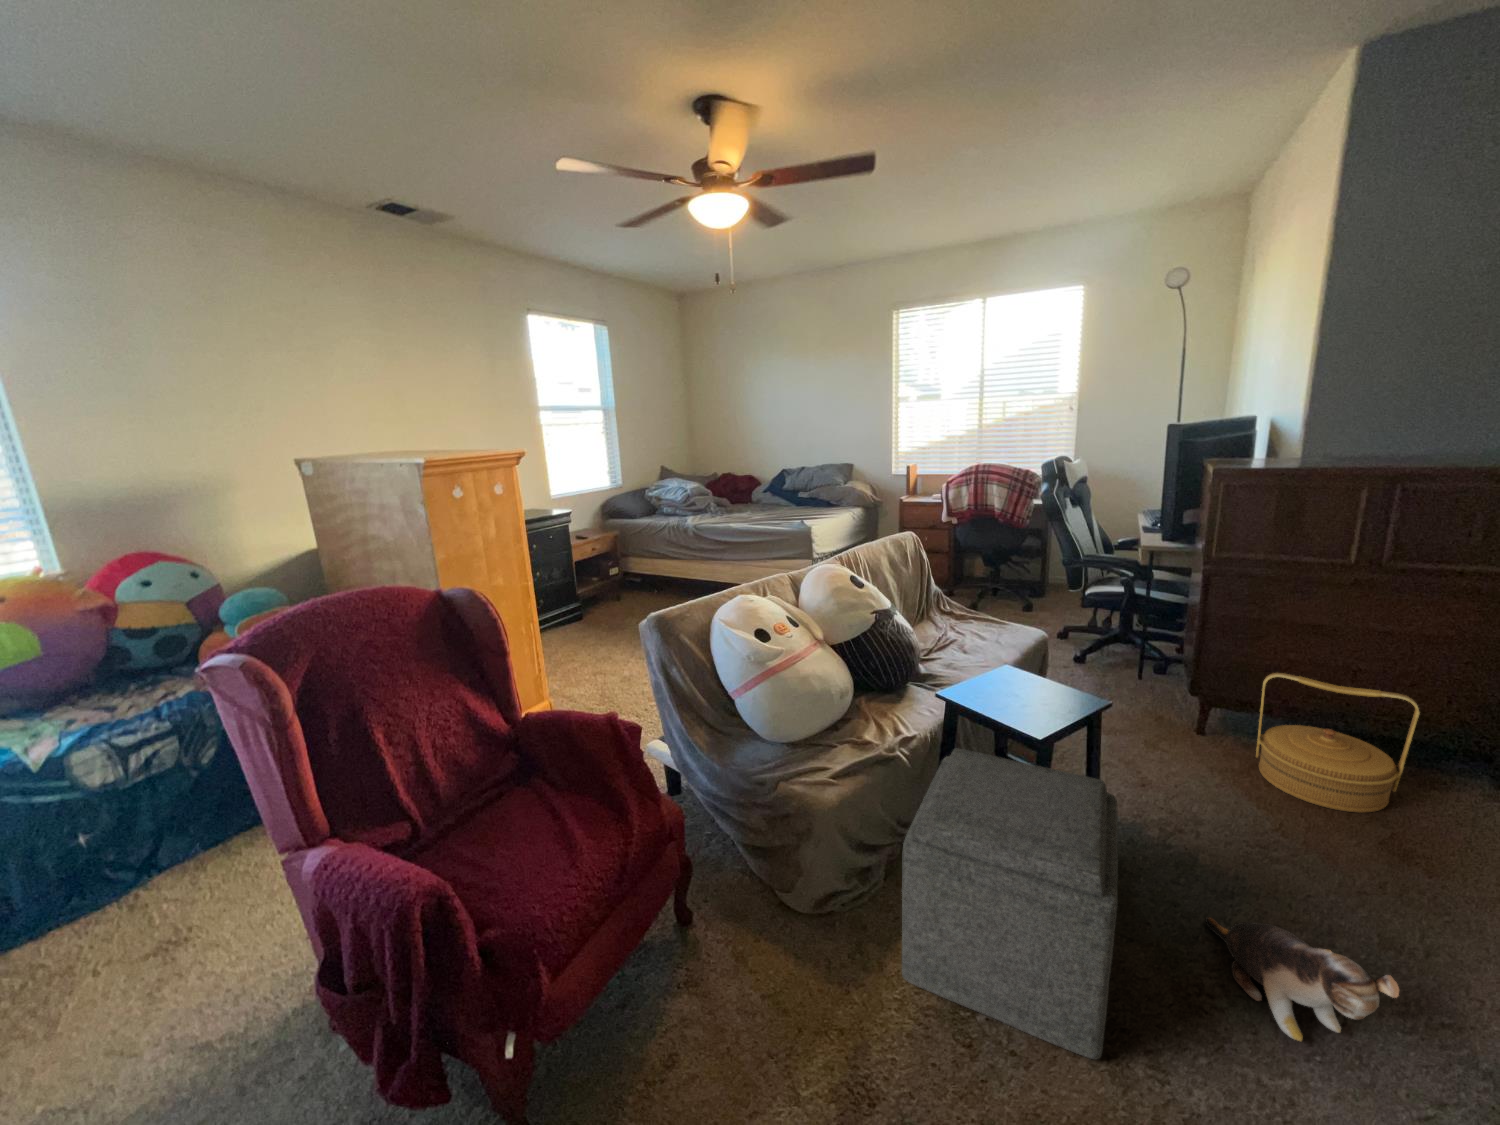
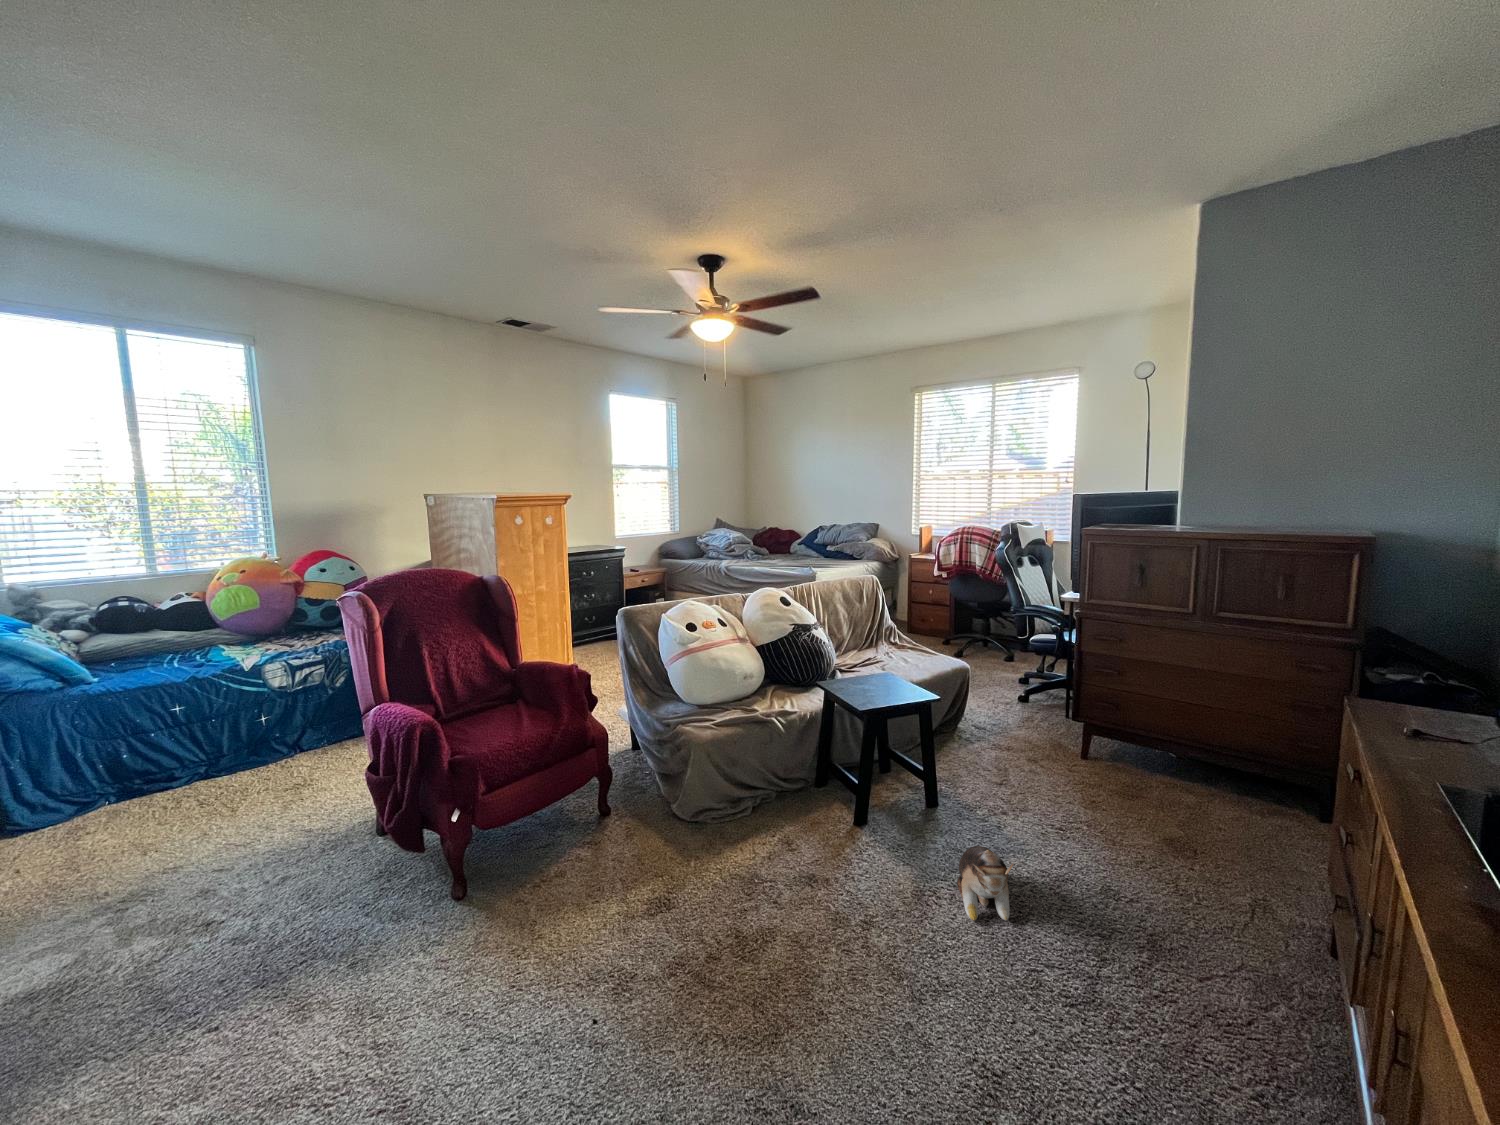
woven basket: present [1256,673,1420,813] -> none [1105,699,1217,819]
ottoman: present [902,748,1118,1059] -> none [725,711,892,908]

